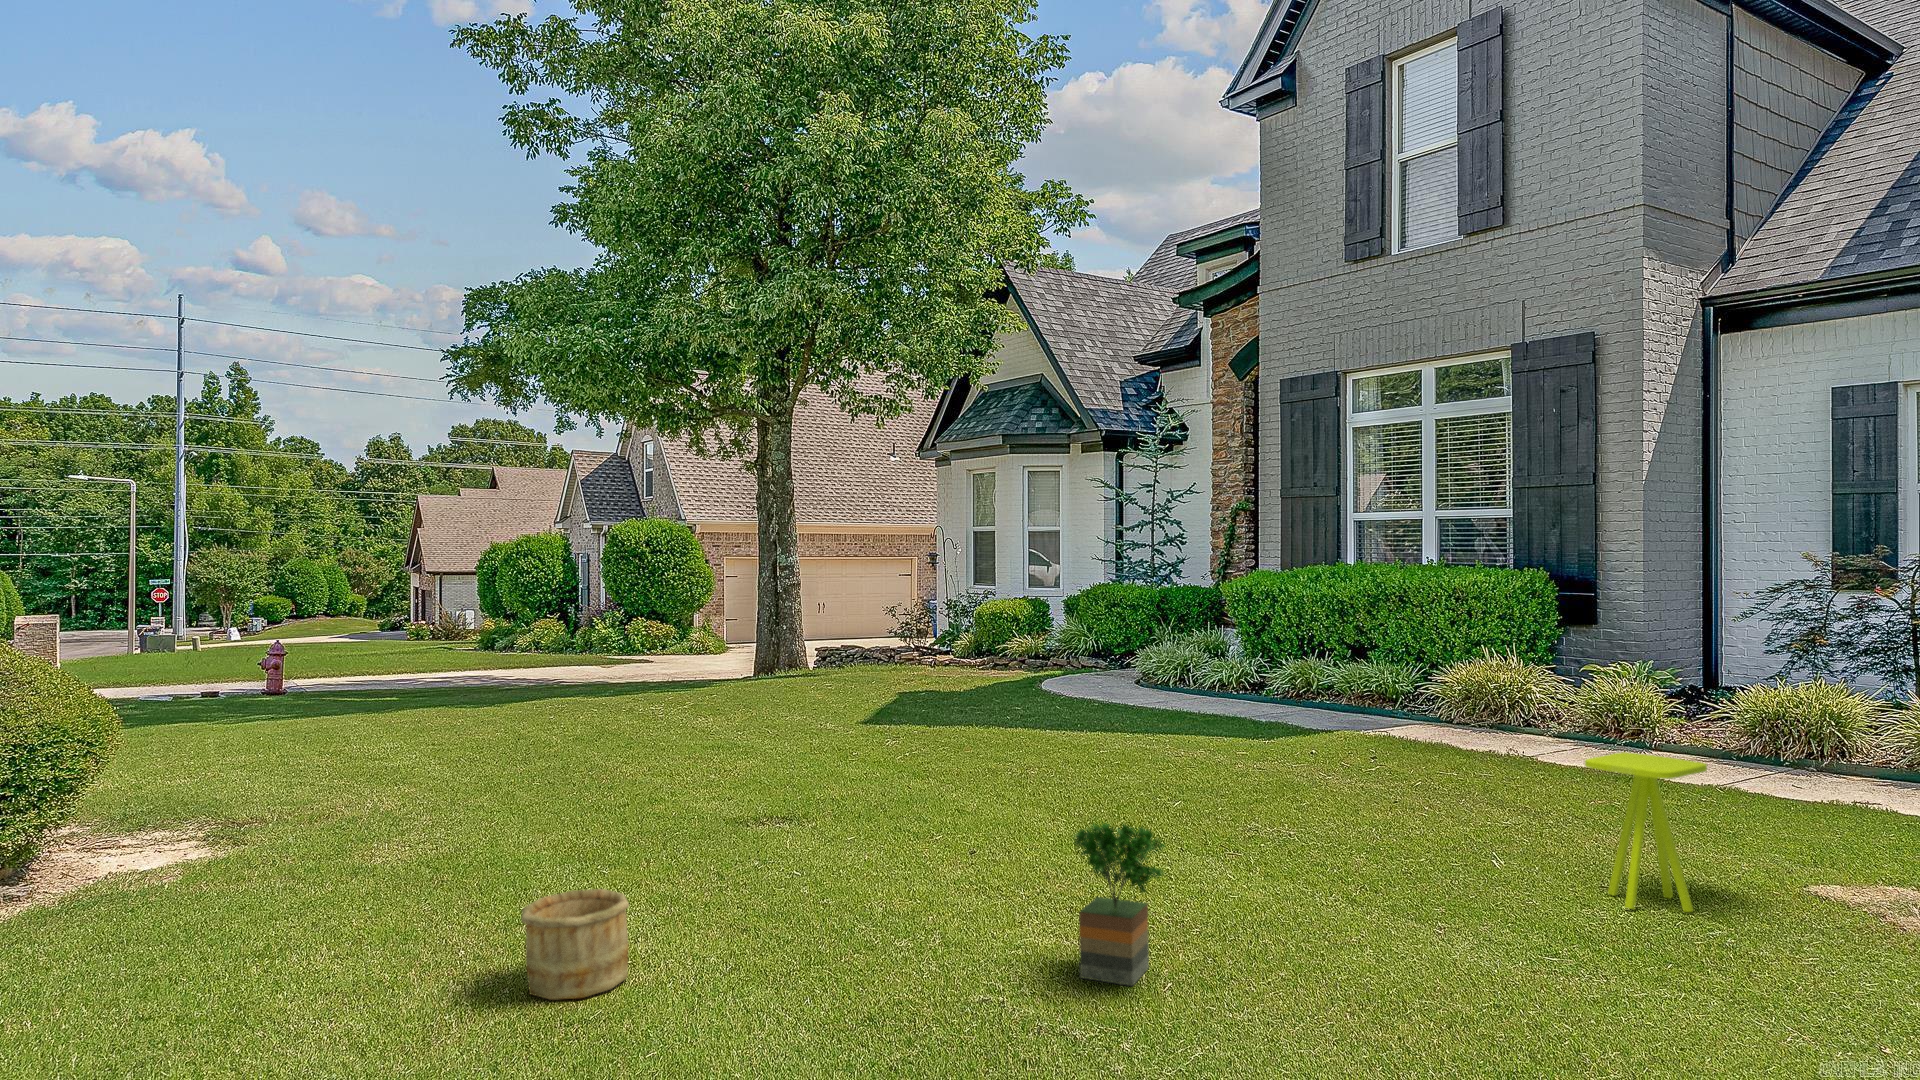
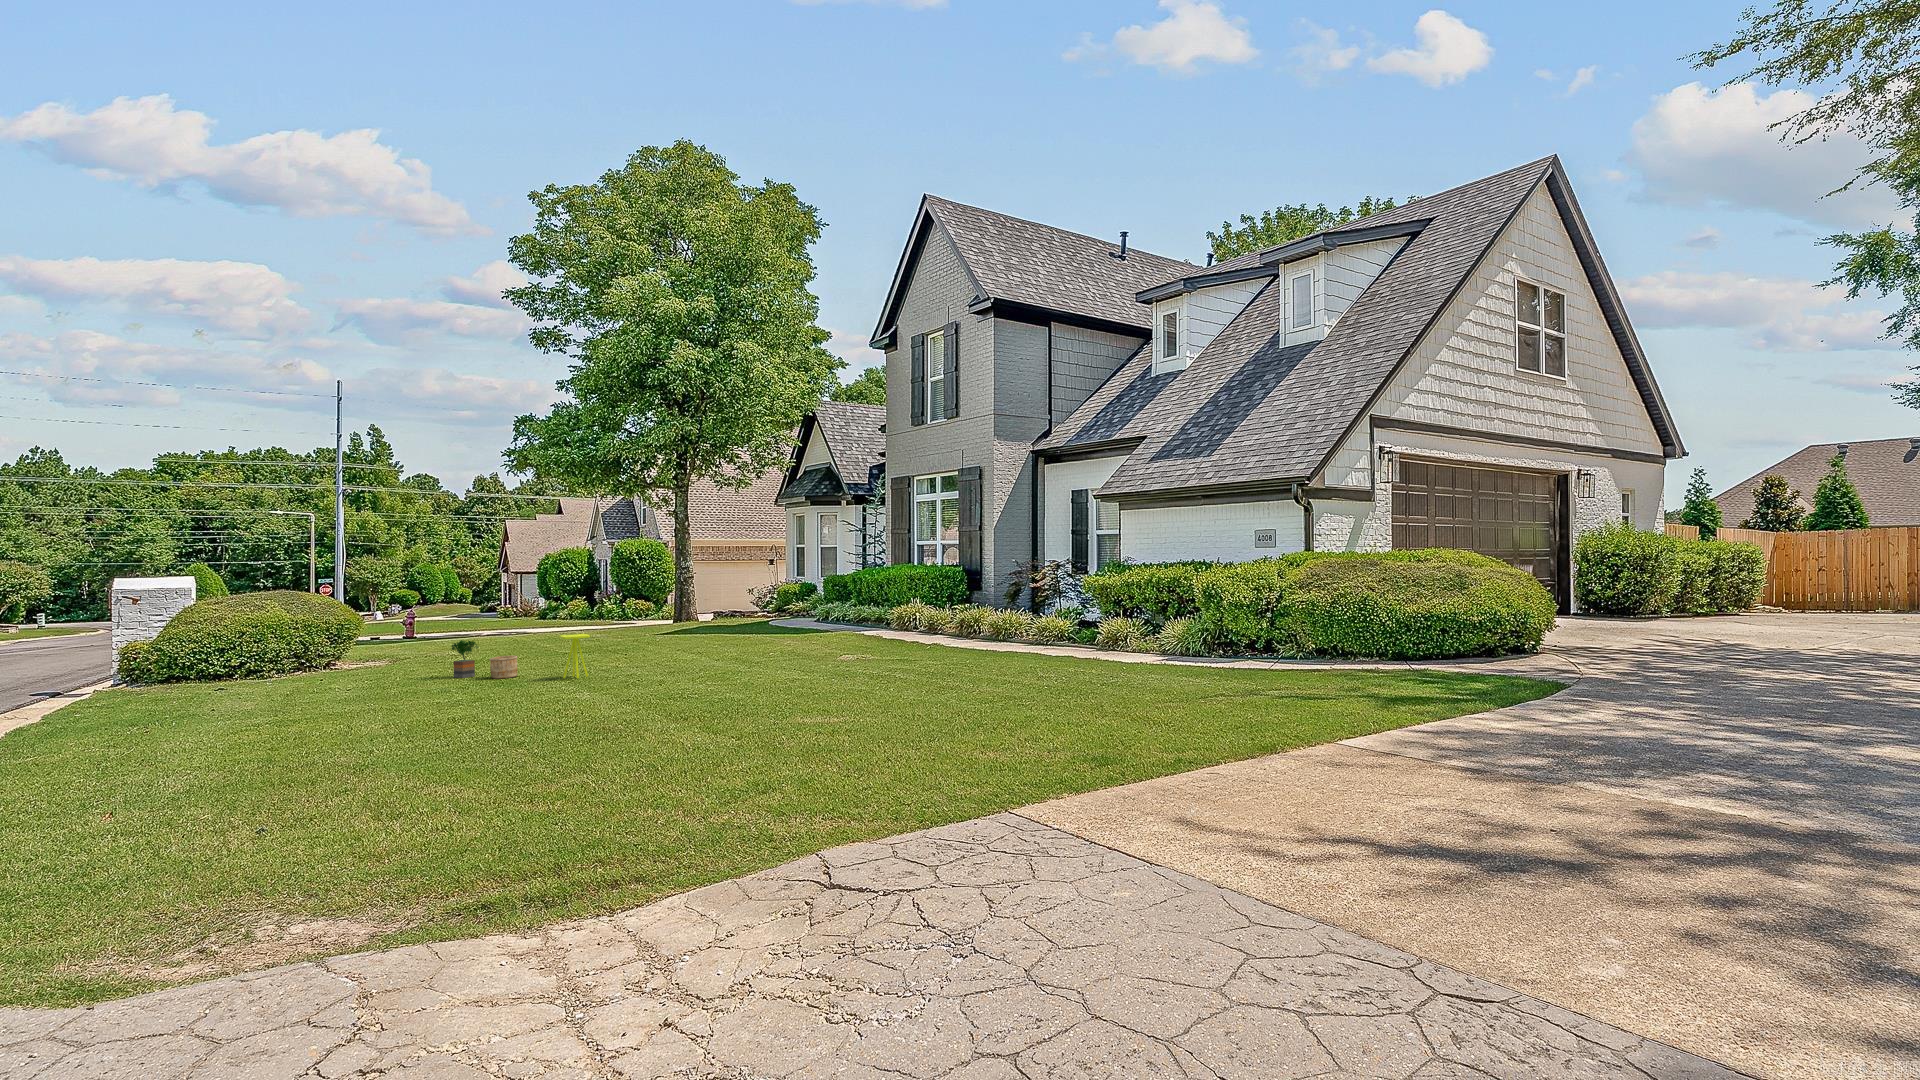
side table: present [1585,752,1707,912] -> present [559,634,590,678]
potted tree: present [1073,823,1165,986] -> present [452,640,478,678]

